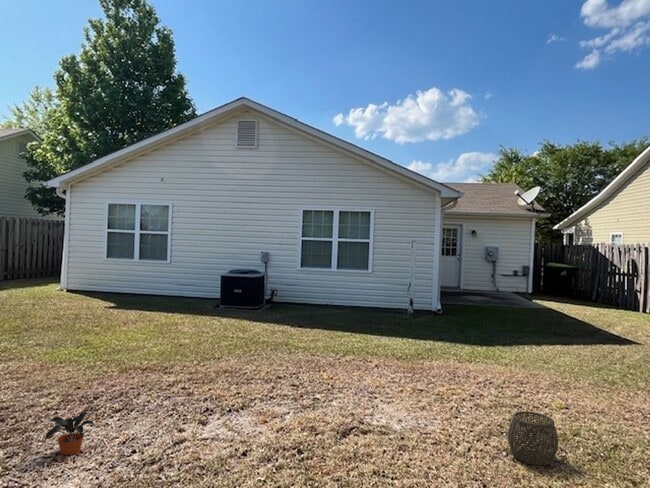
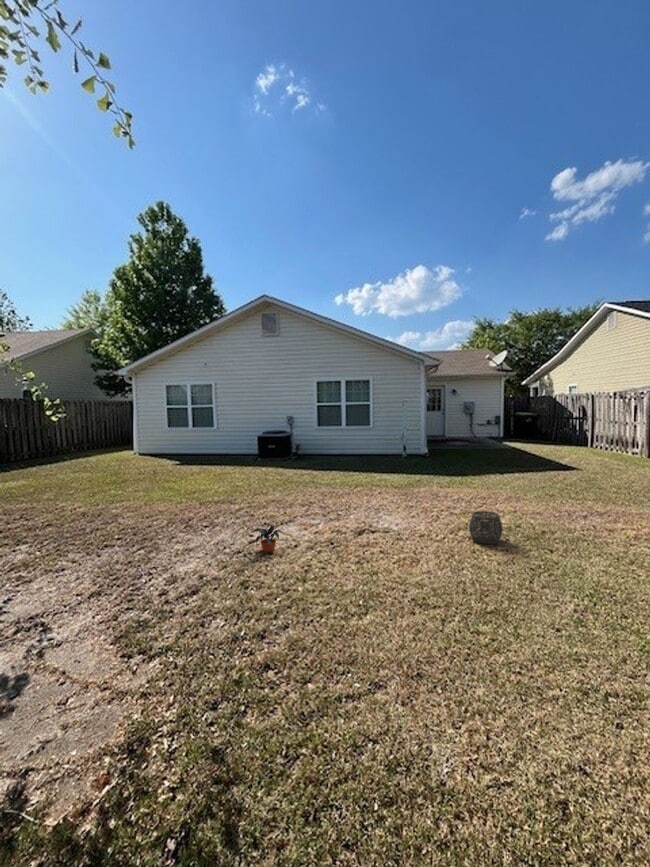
potted plant: present [45,412,95,455] -> present [254,525,281,552]

